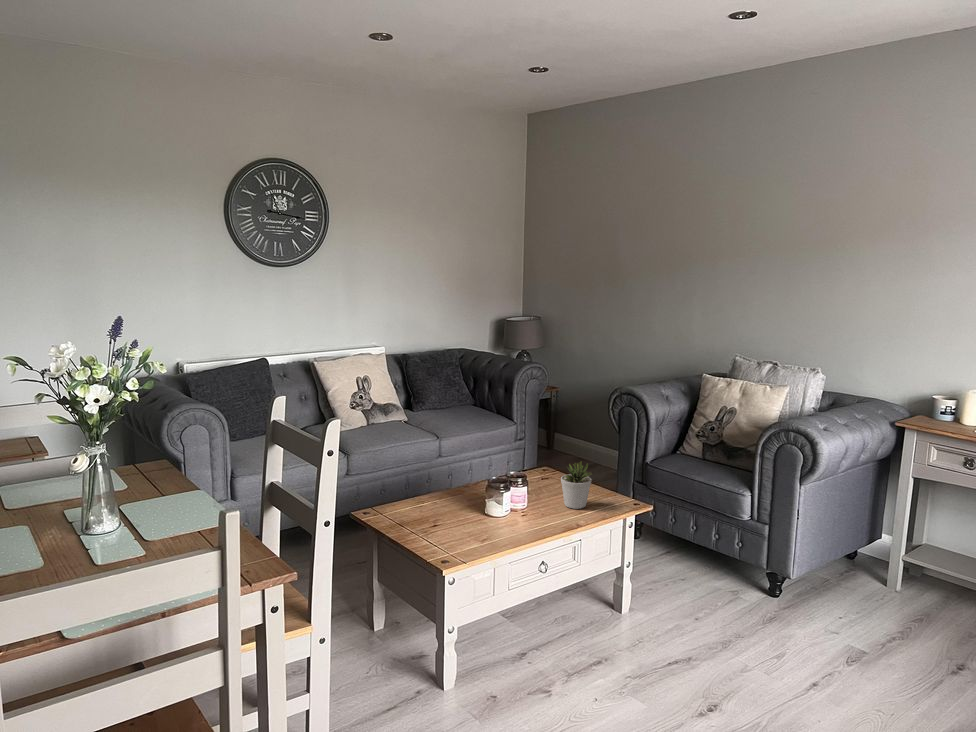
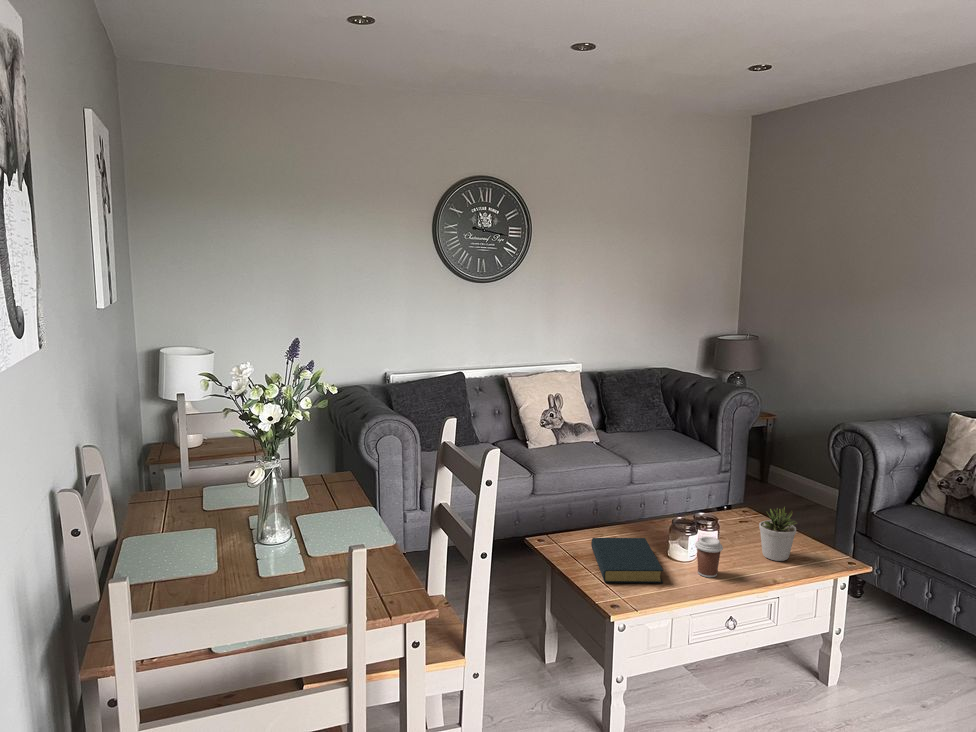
coffee cup: none [509,493,533,529] -> present [695,537,723,577]
hardback book: none [414,501,484,543] -> present [591,538,663,583]

